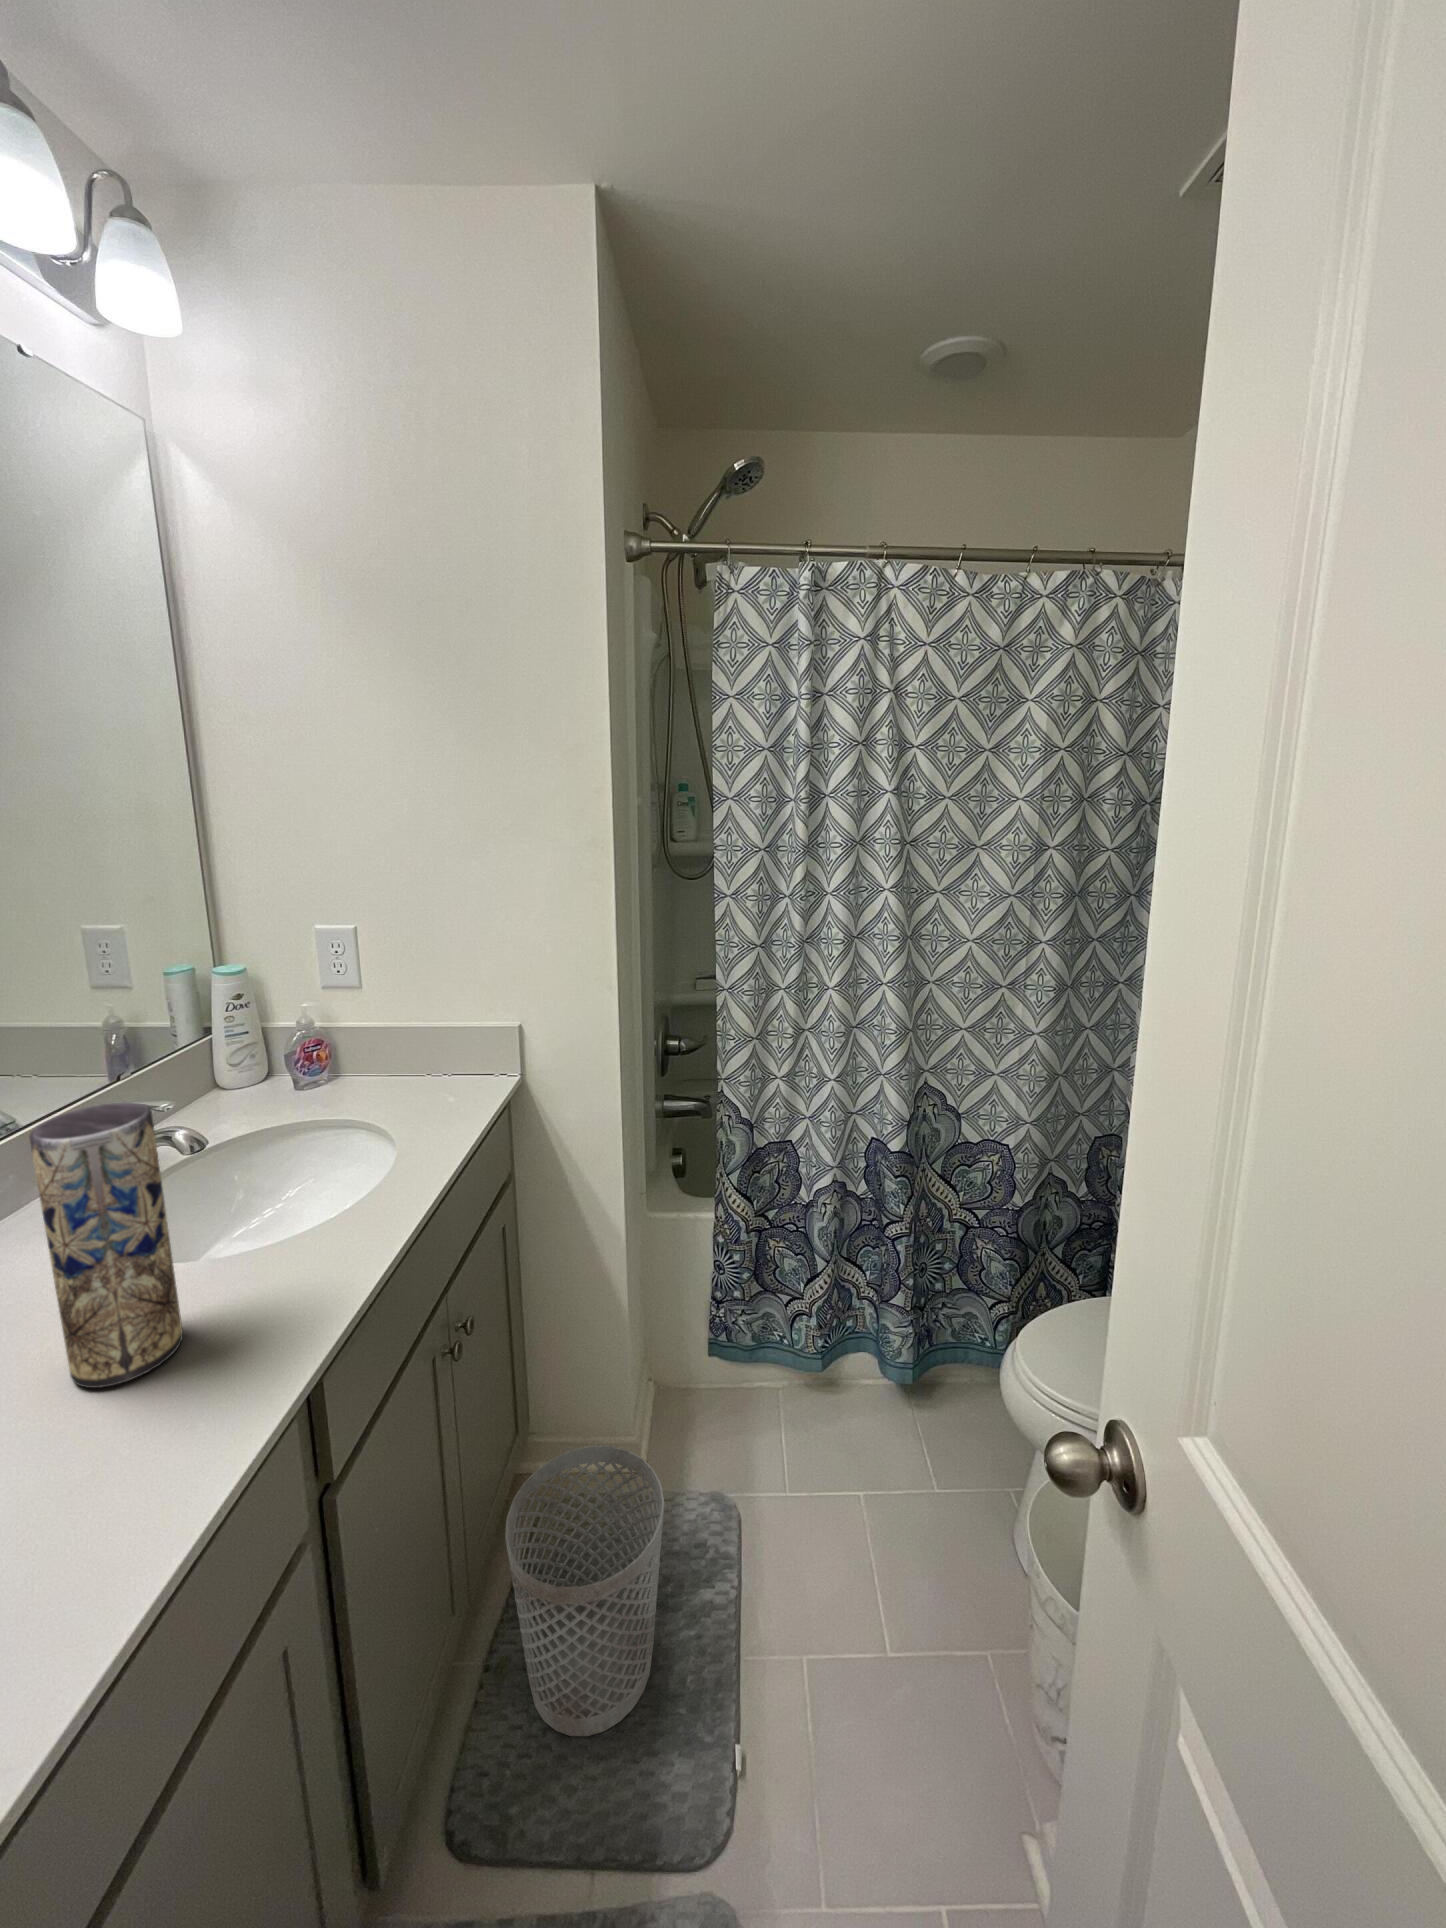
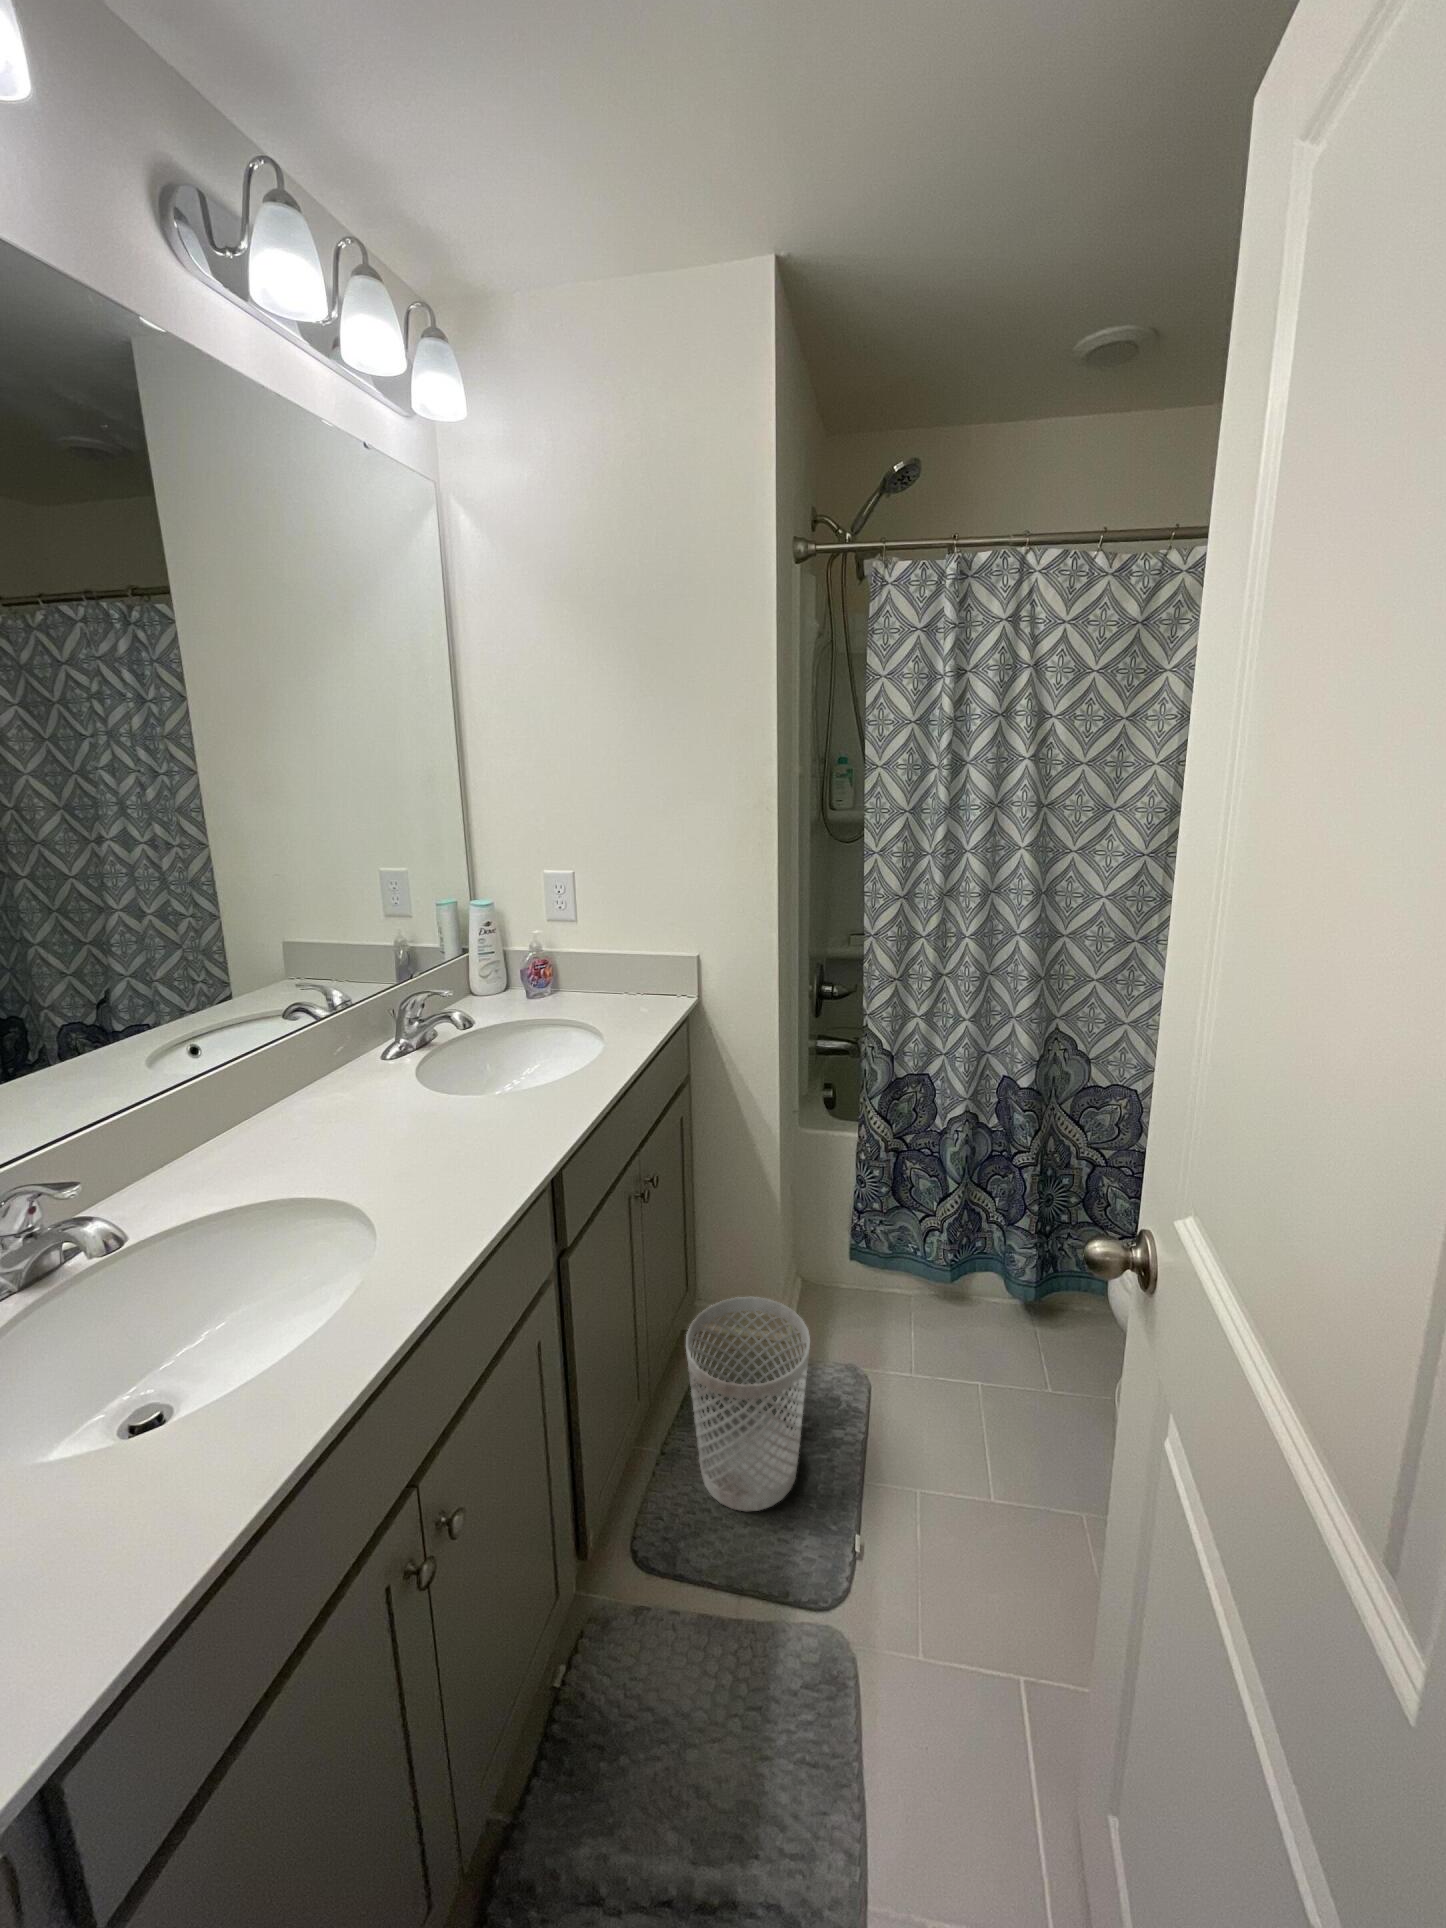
vase: present [29,1102,183,1388] -> none [408,969,487,1154]

